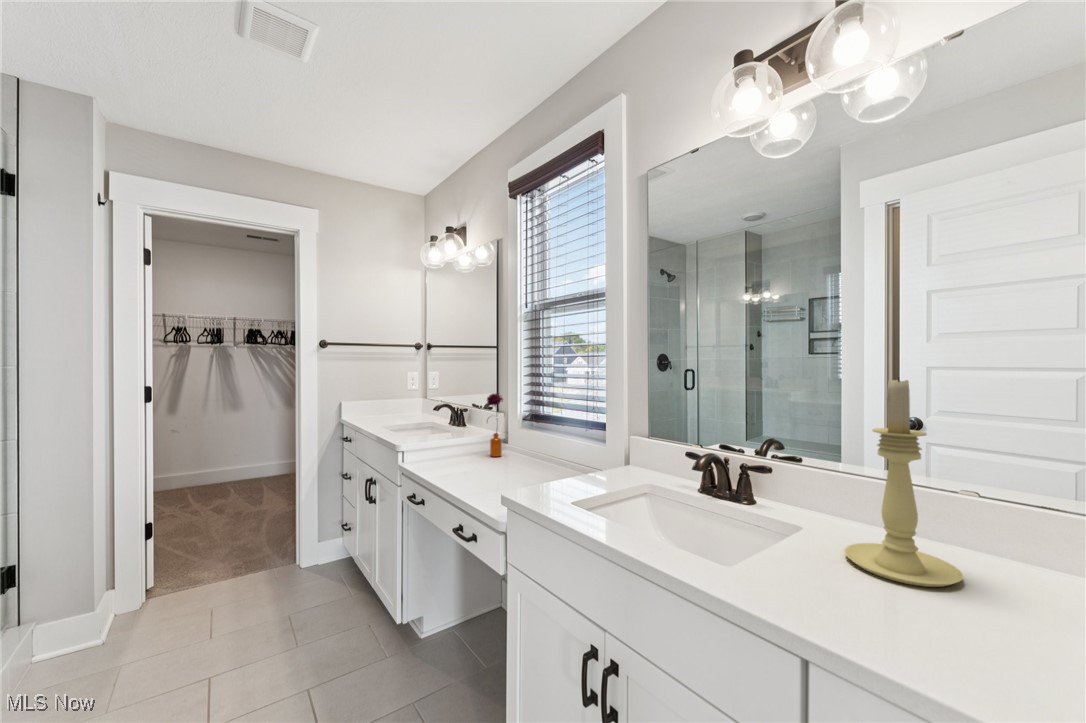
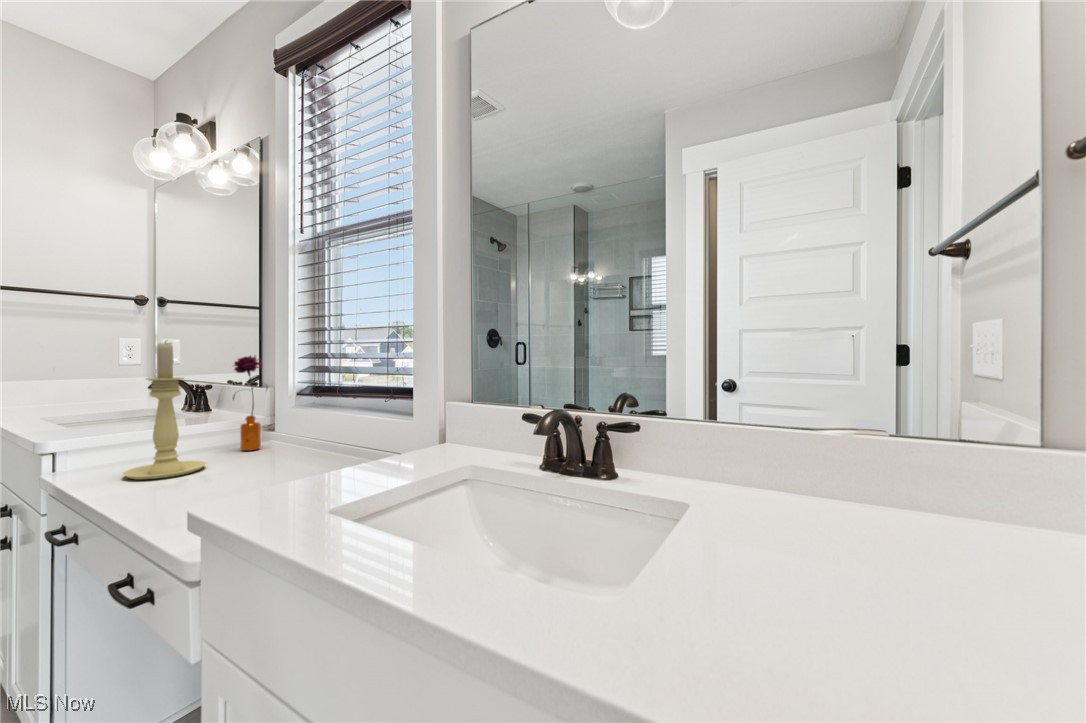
candle holder: present [844,378,963,587] -> present [123,342,206,480]

